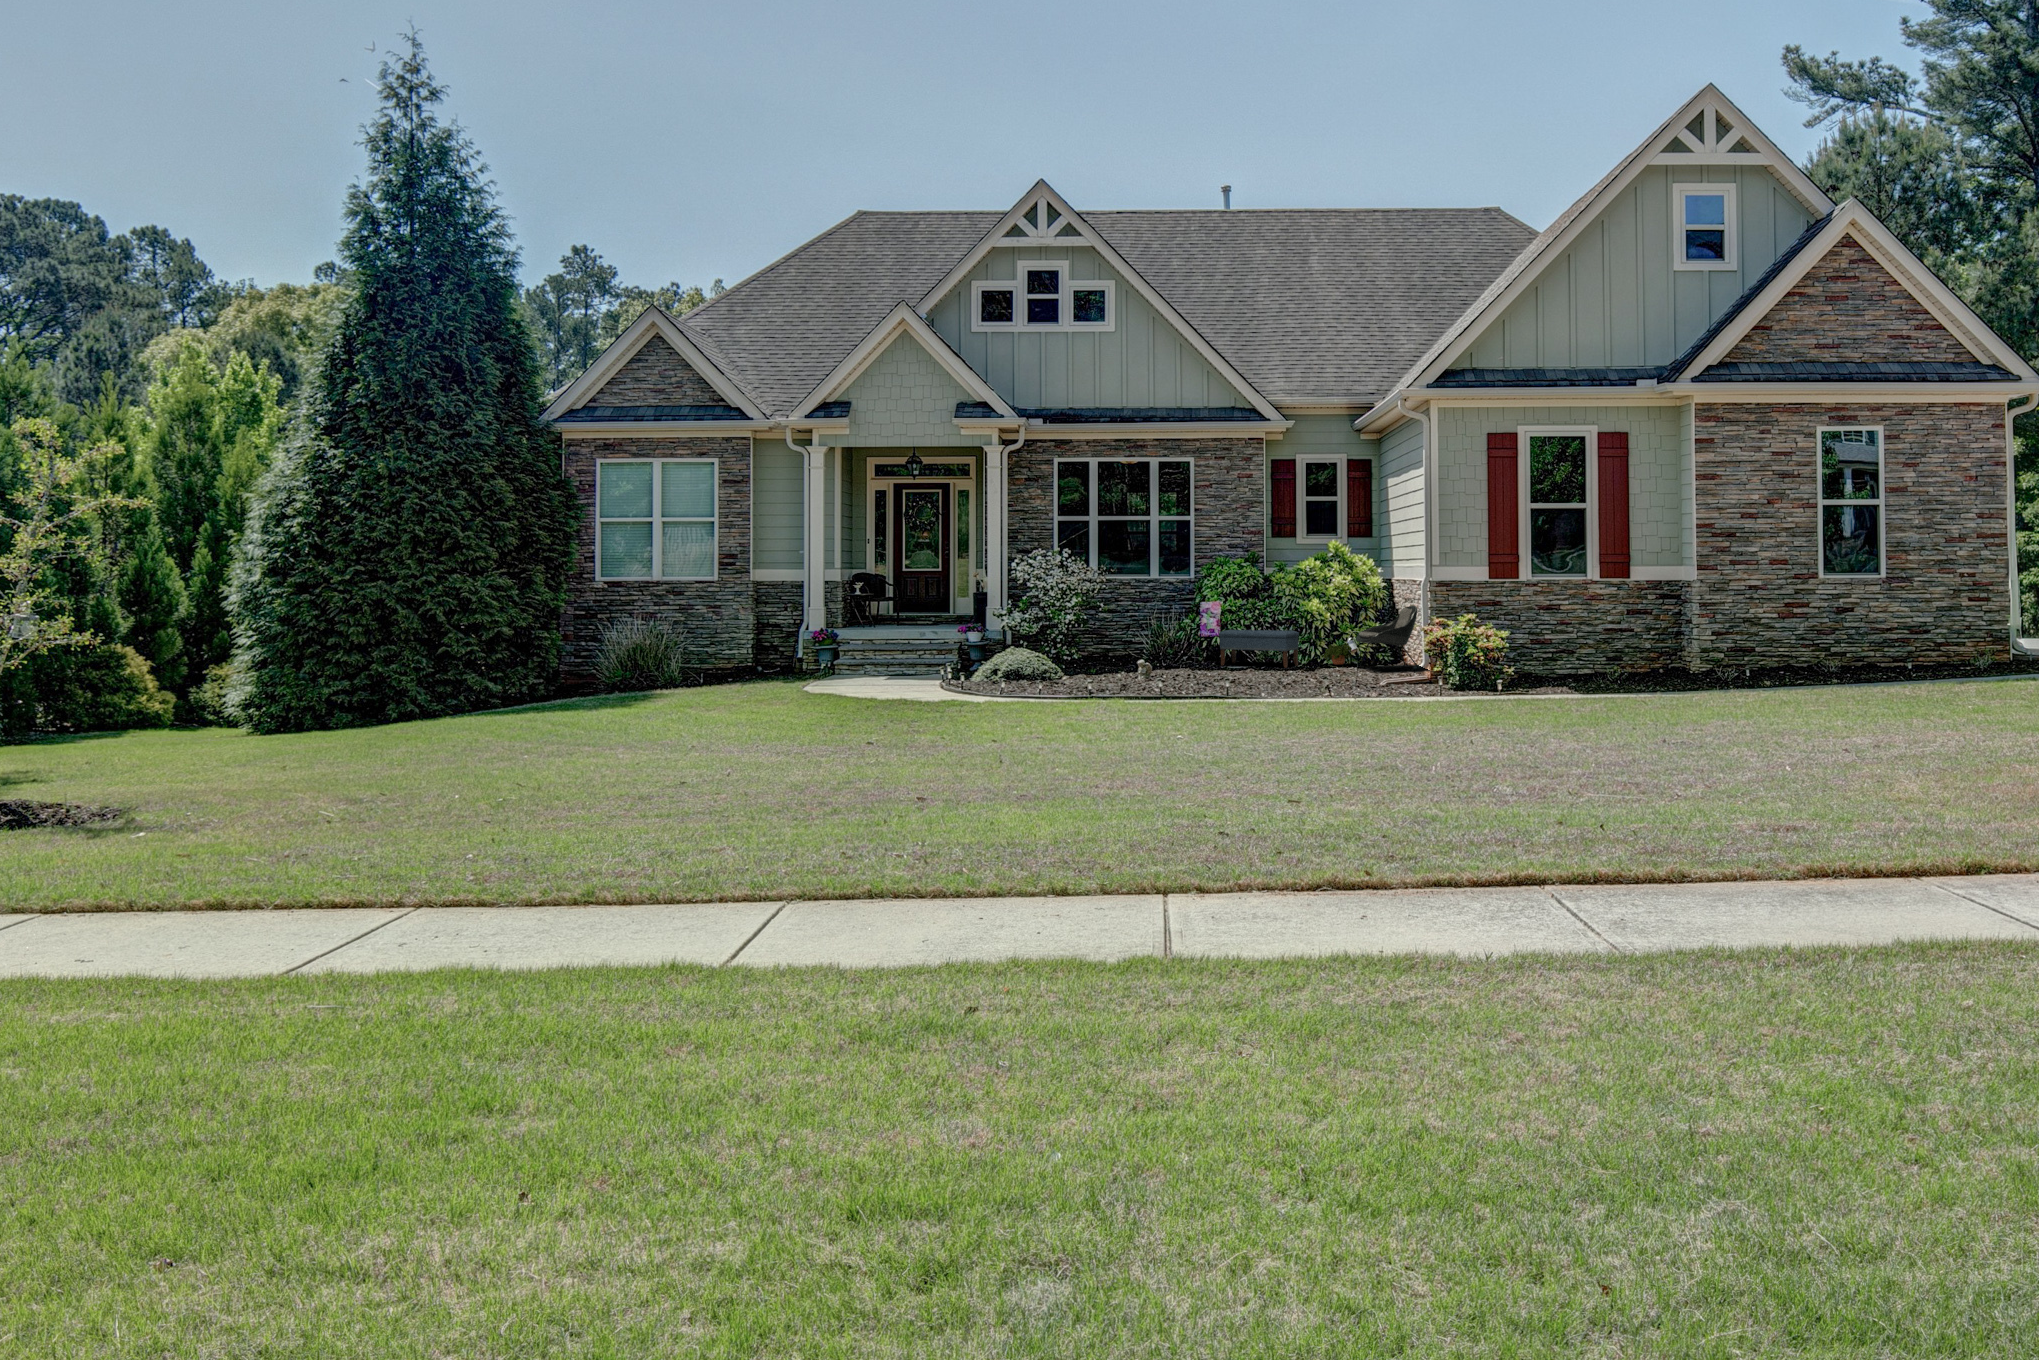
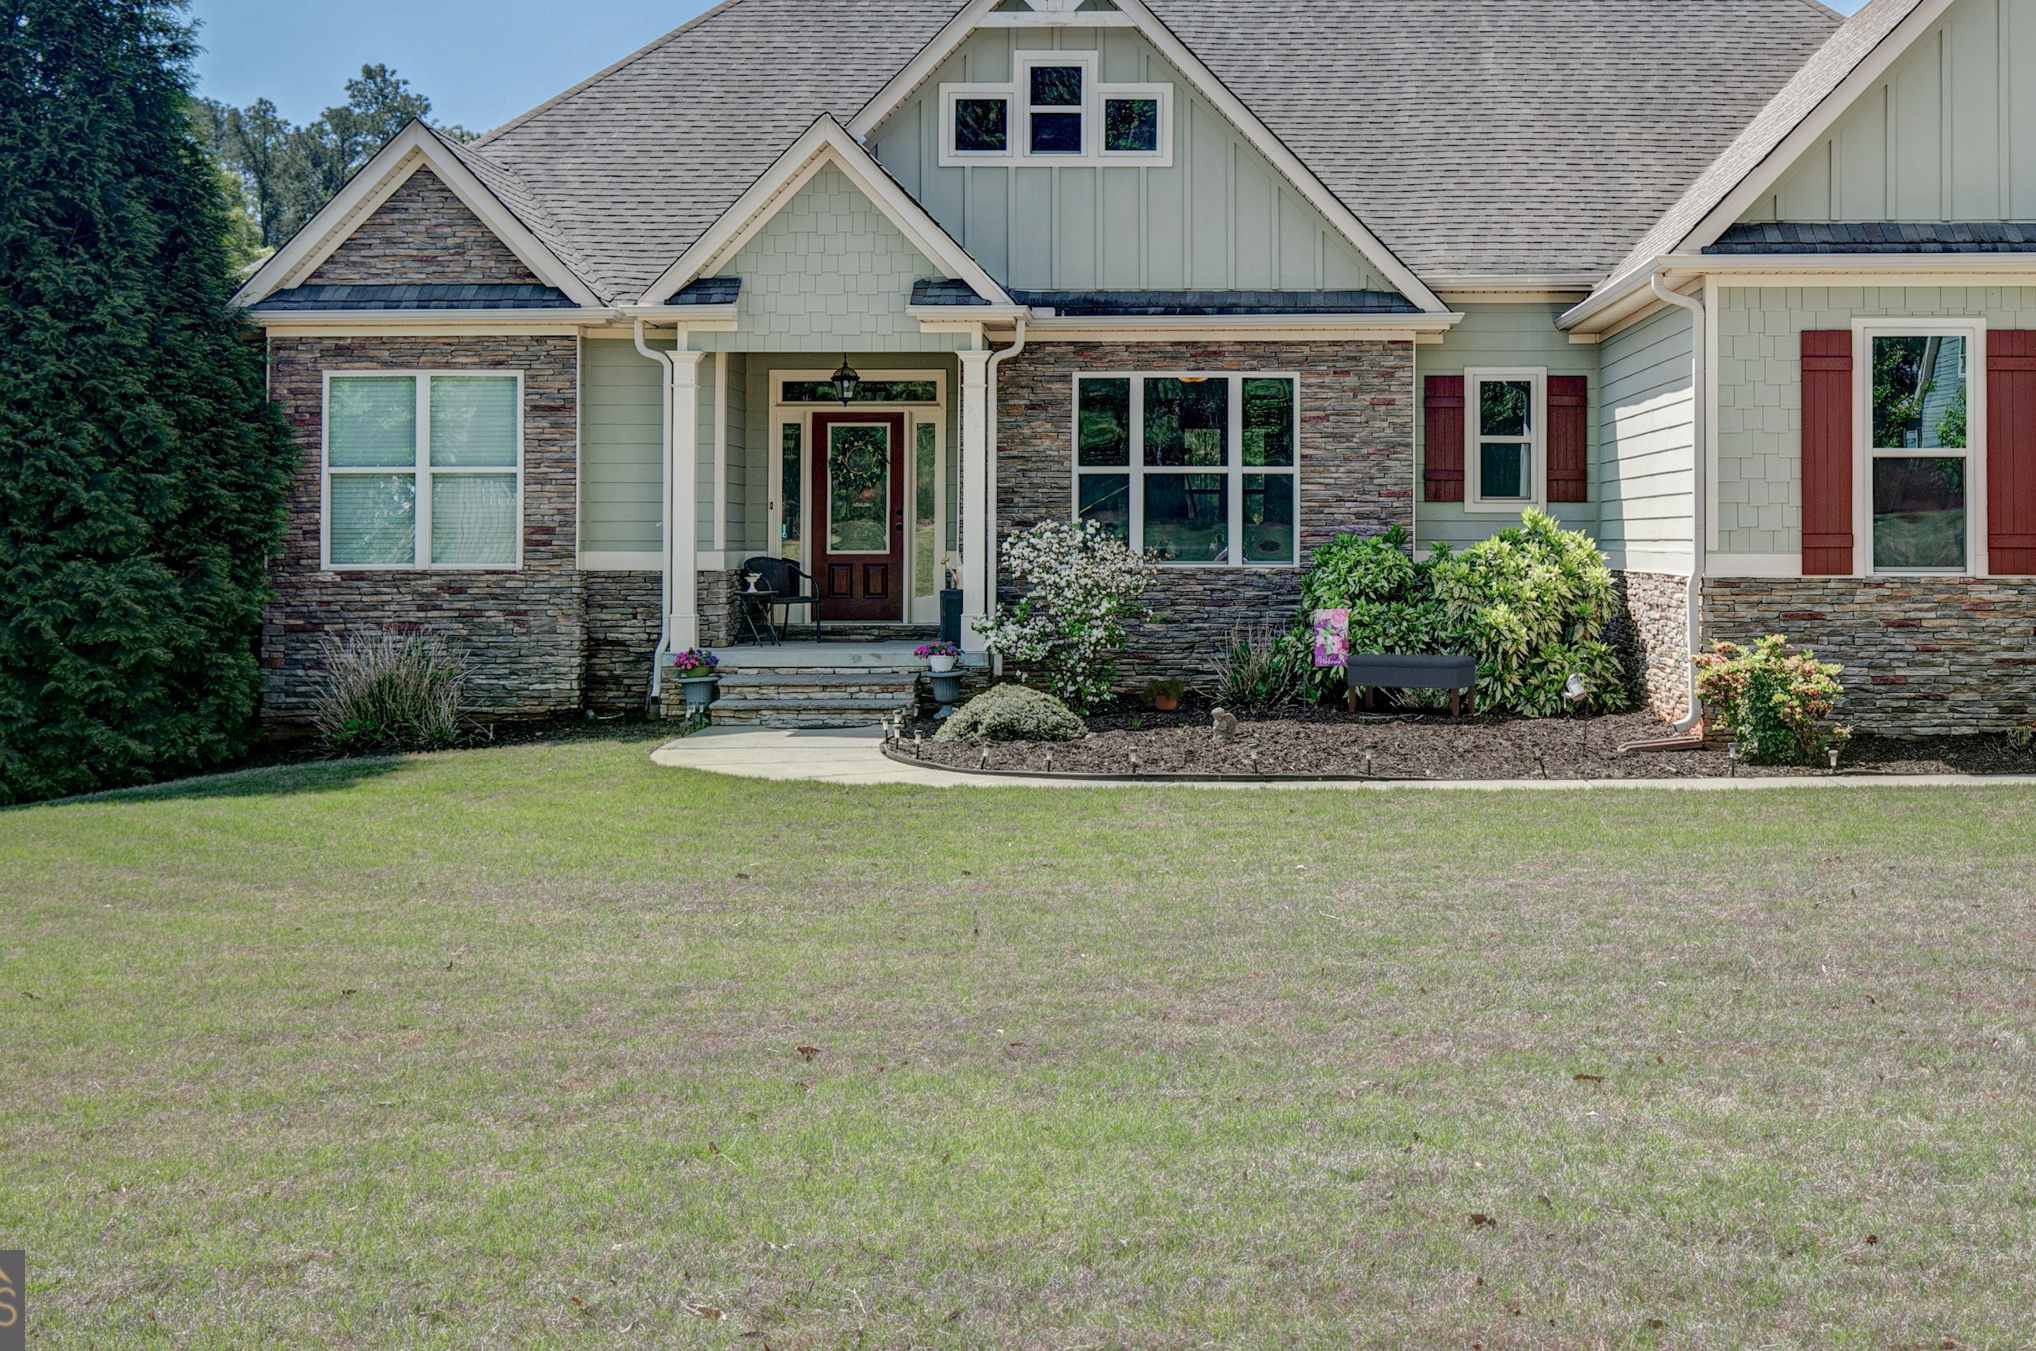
lounge chair: present [1356,606,1418,672] -> none [1571,615,1674,725]
potted plant: present [1324,643,1352,664] -> present [1141,675,1186,710]

